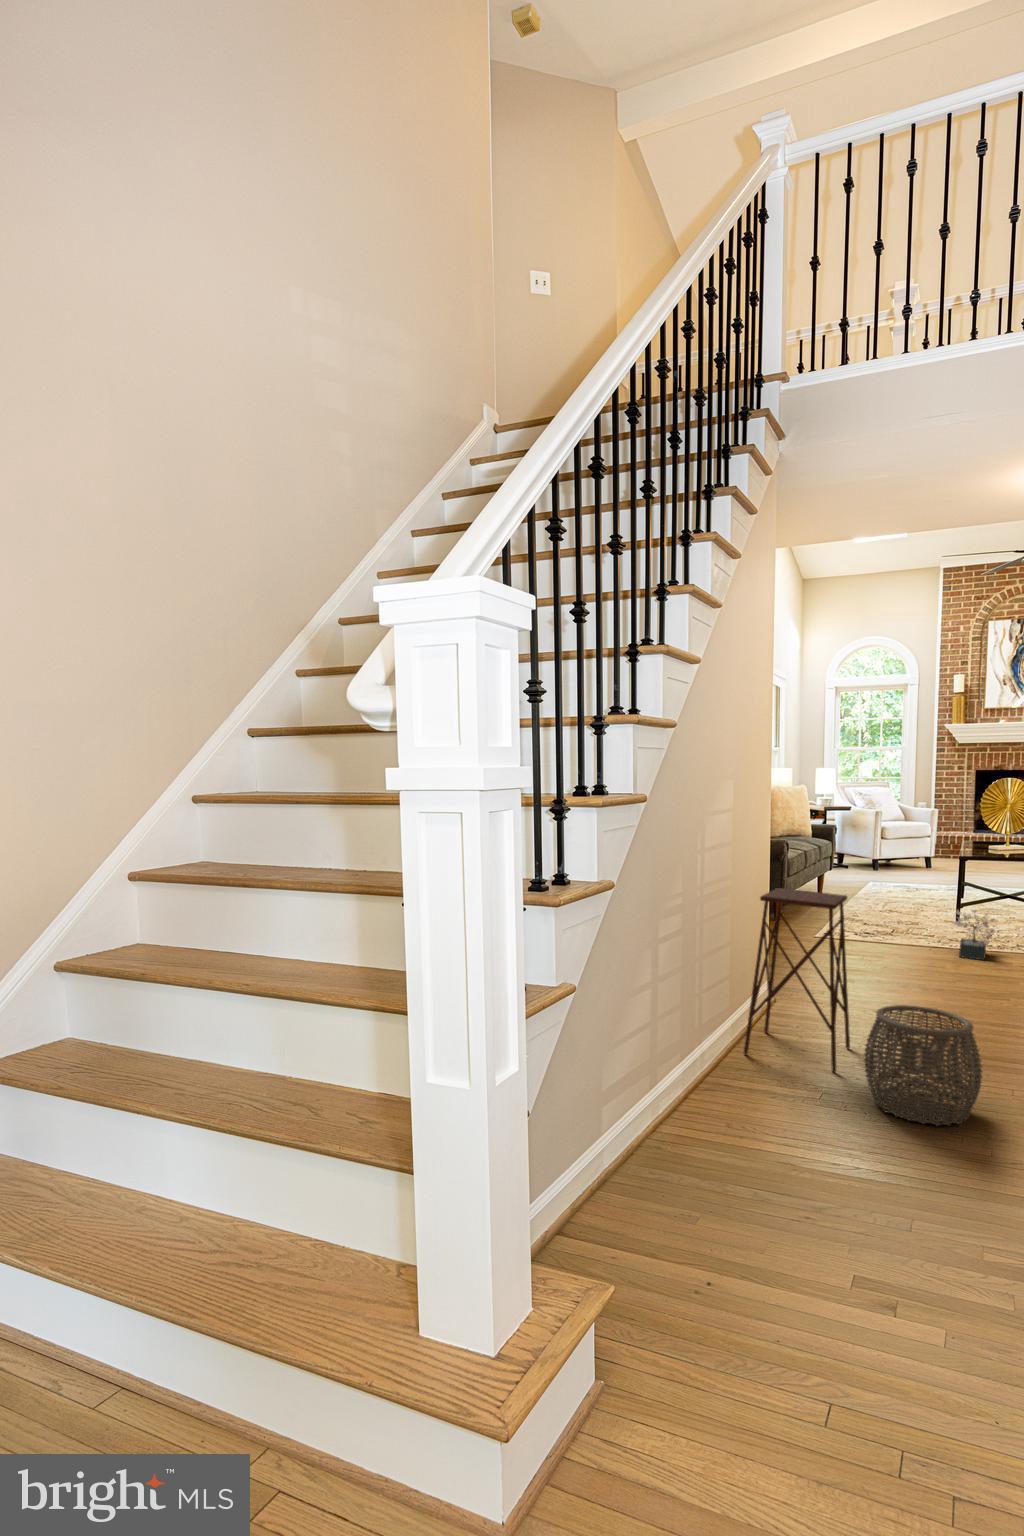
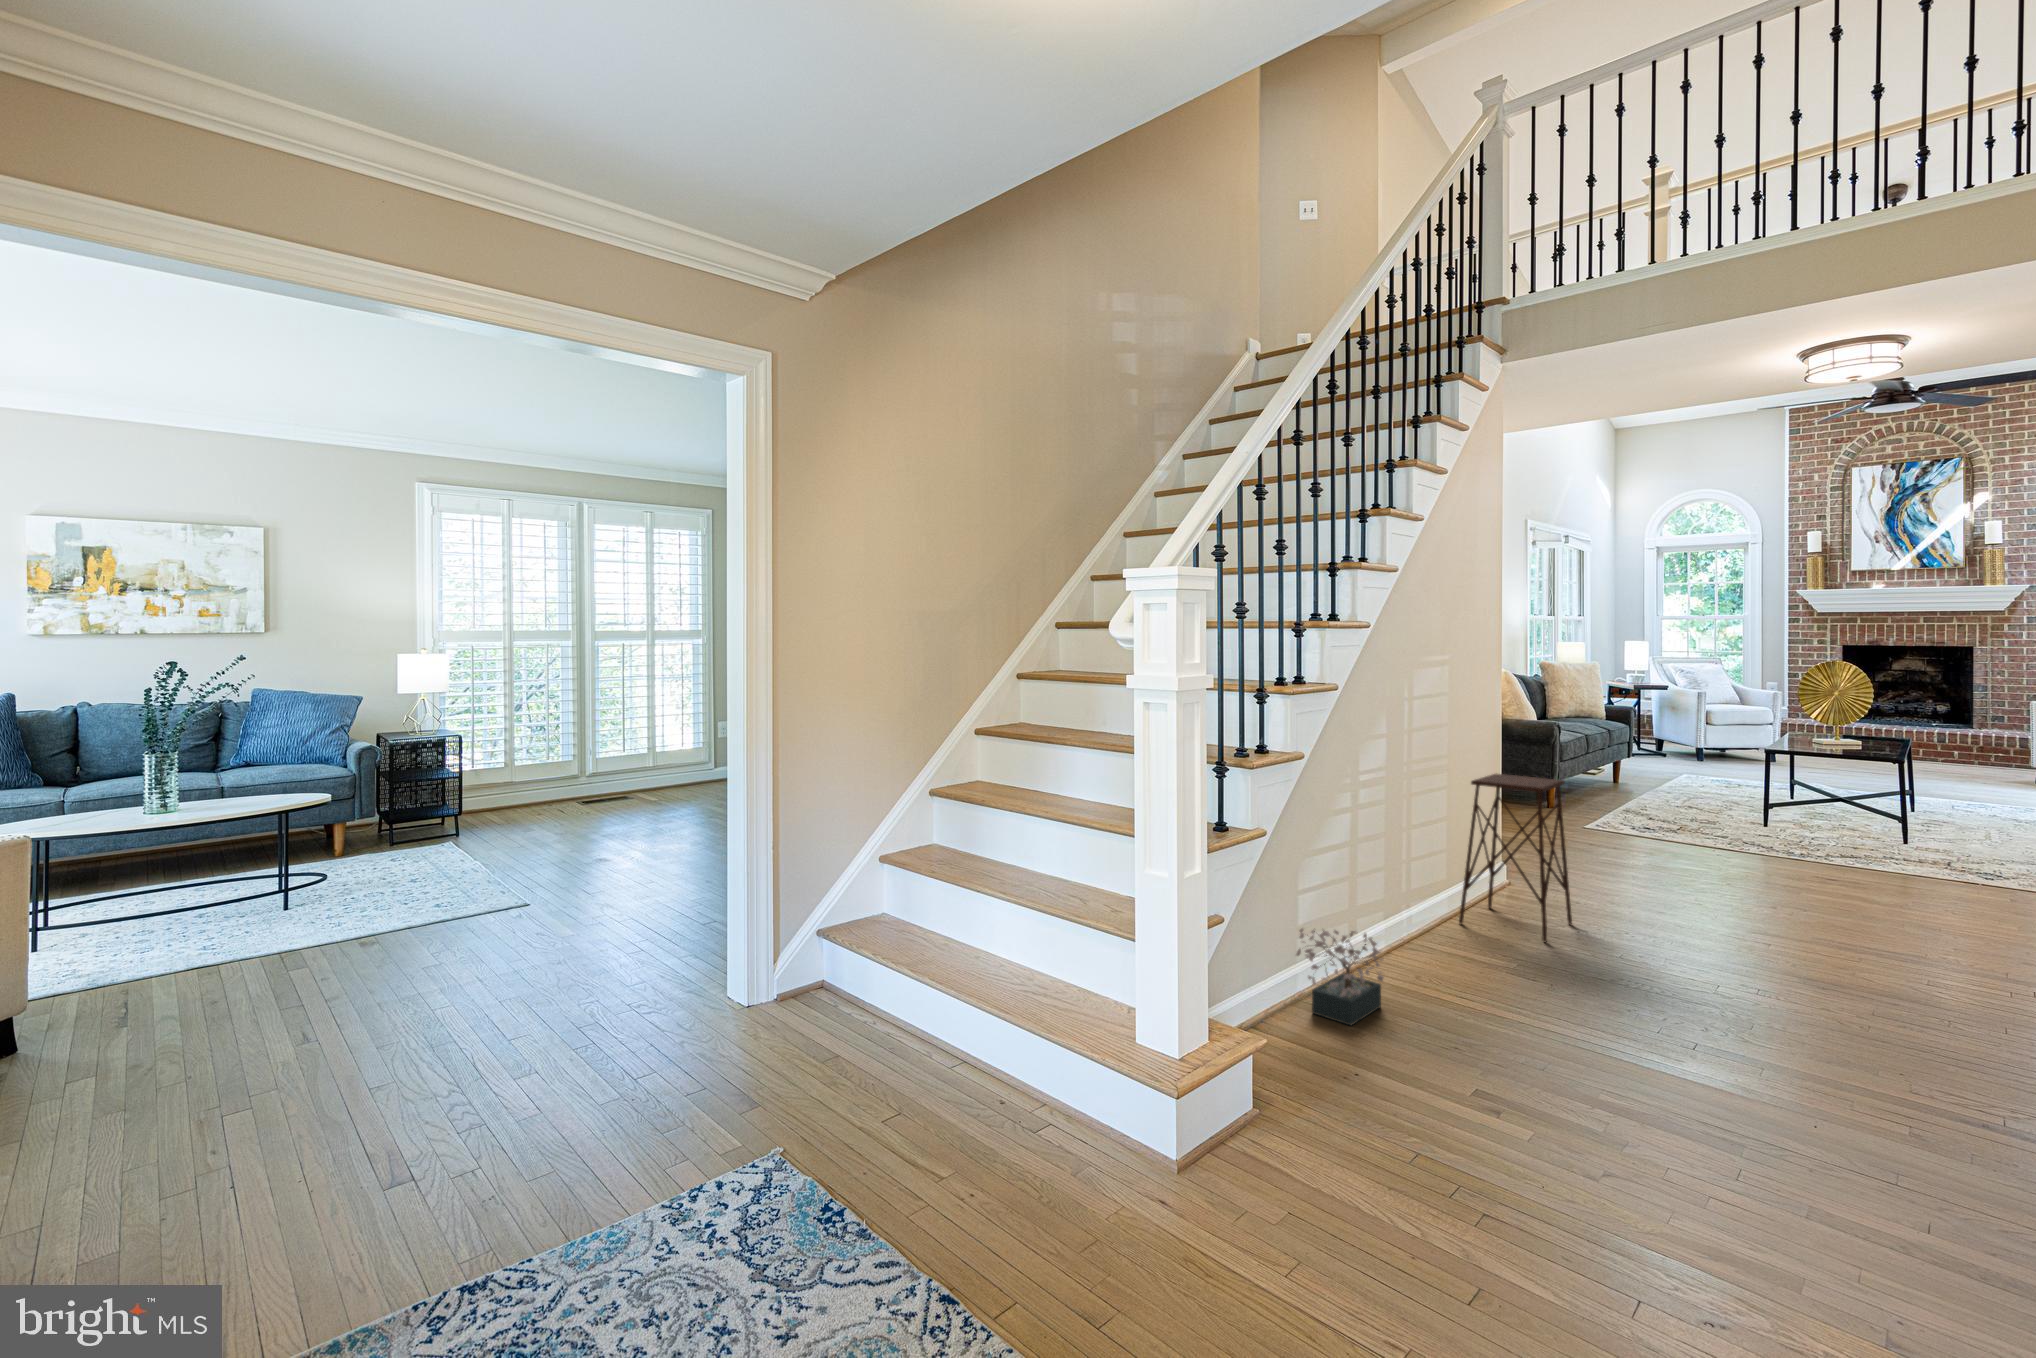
decorative plant: present [953,910,995,960] -> present [1296,928,1383,1025]
woven basket: present [864,1005,983,1126] -> none [1562,881,1680,989]

